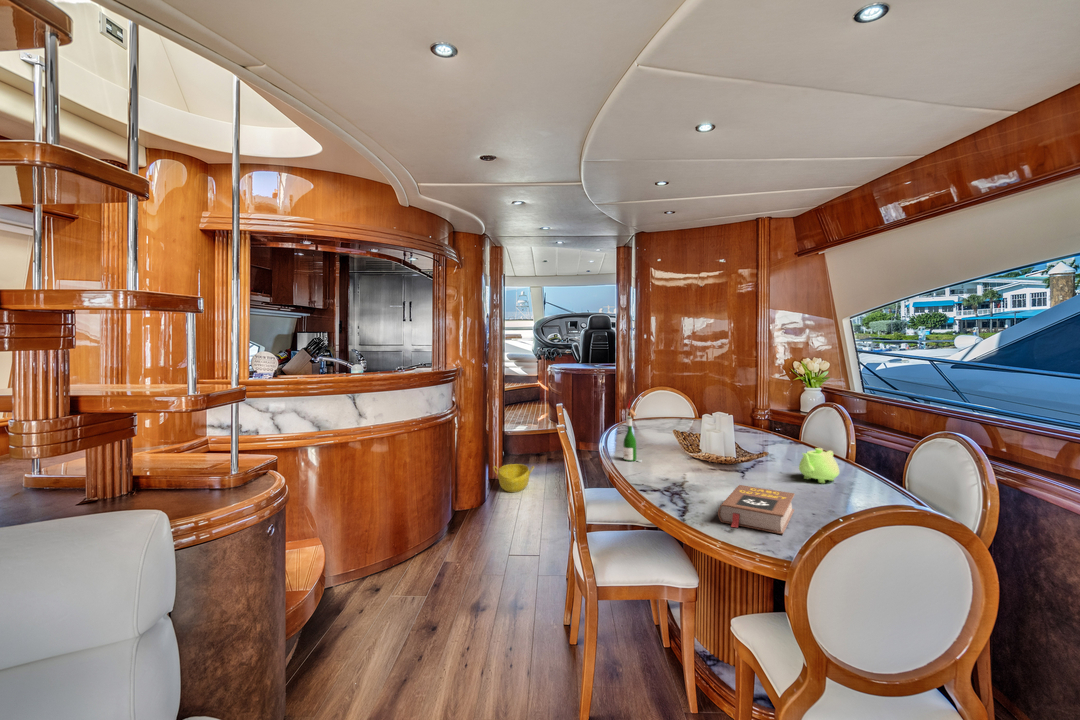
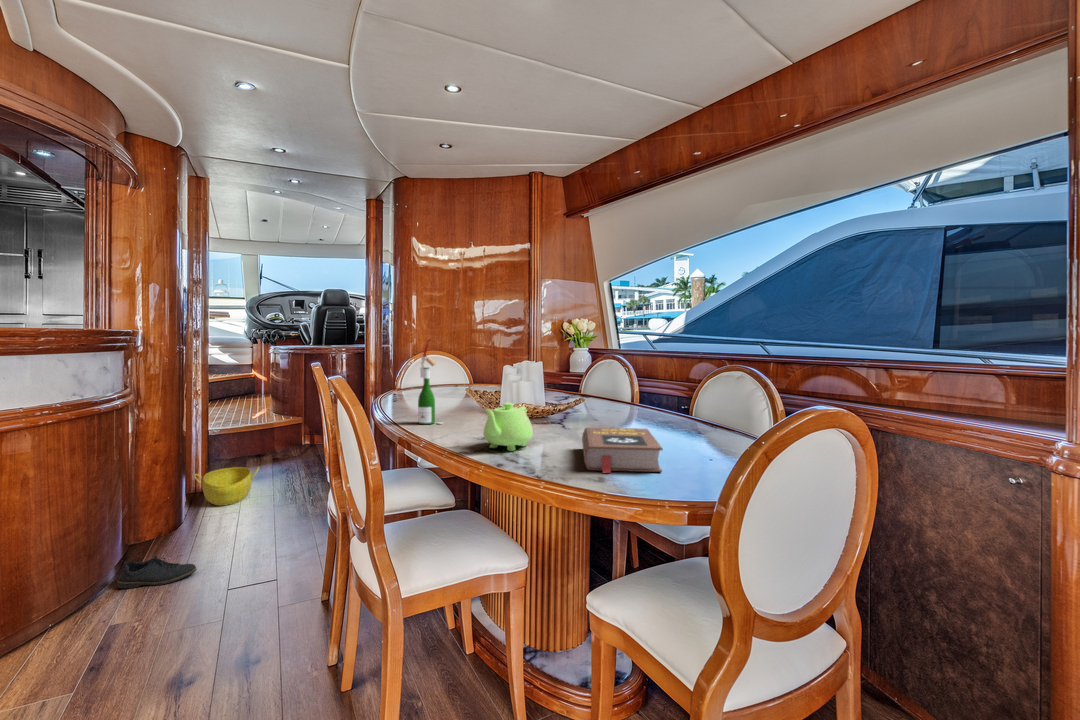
teapot: present [799,448,839,483] -> present [483,403,533,451]
shoe: none [449,522,491,542] -> present [117,556,197,588]

